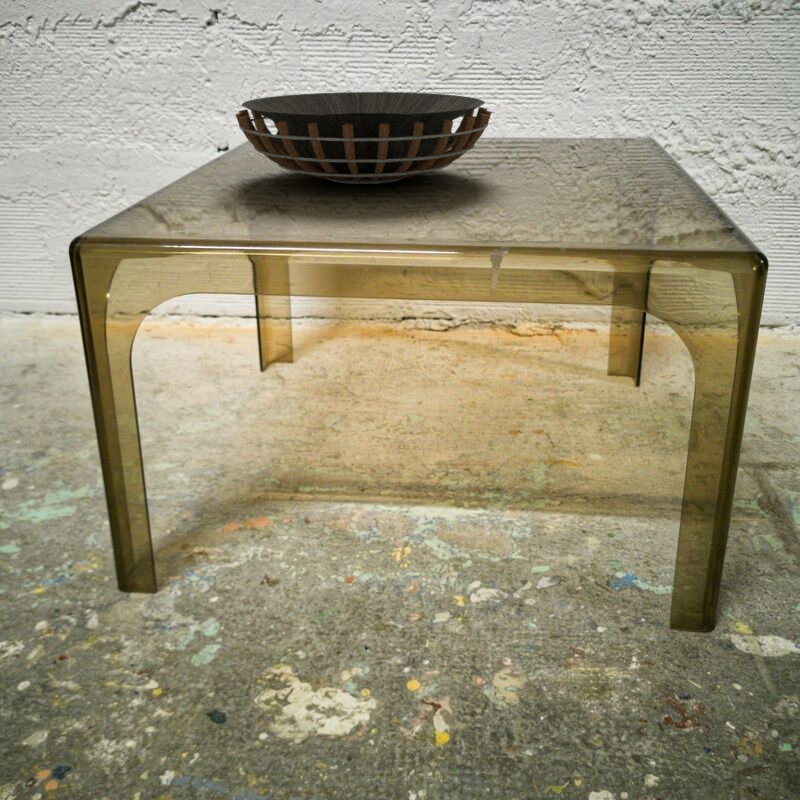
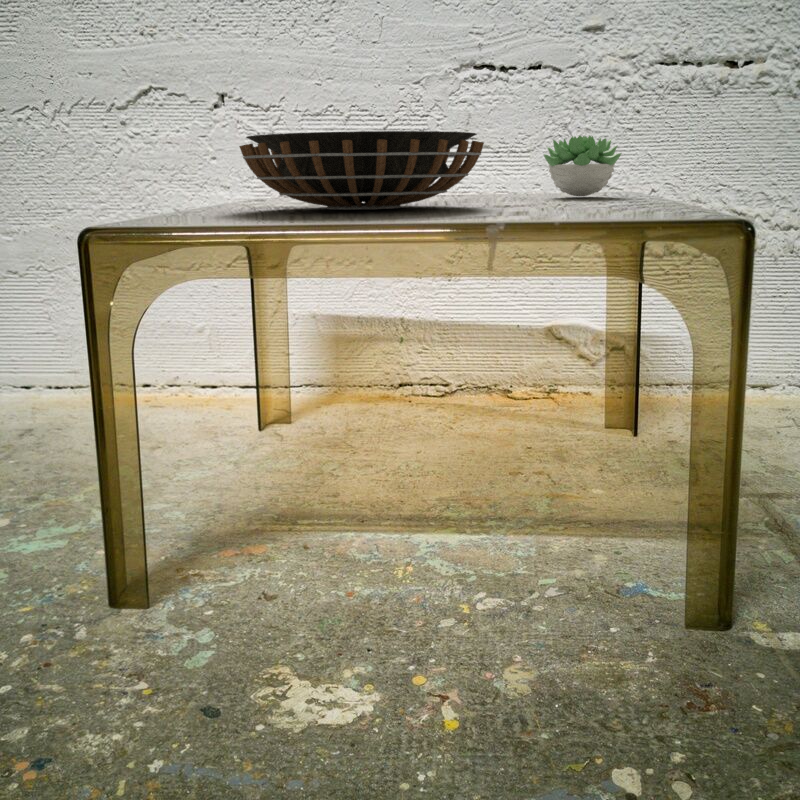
succulent plant: none [554,81,637,146] -> present [544,136,621,196]

